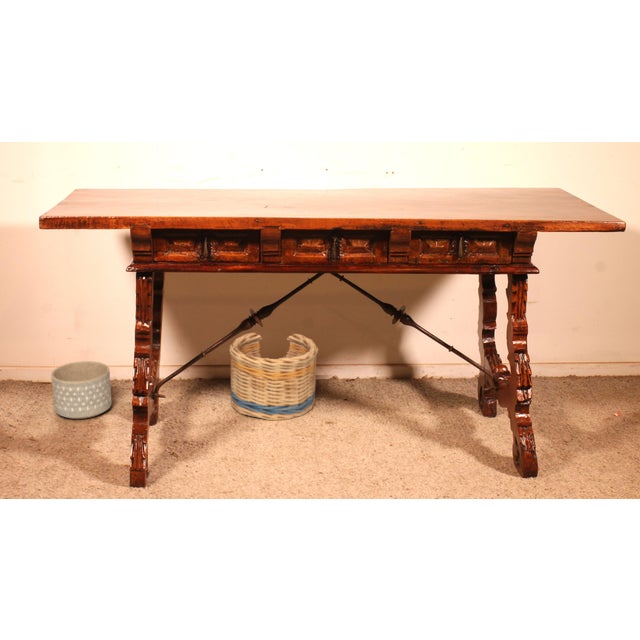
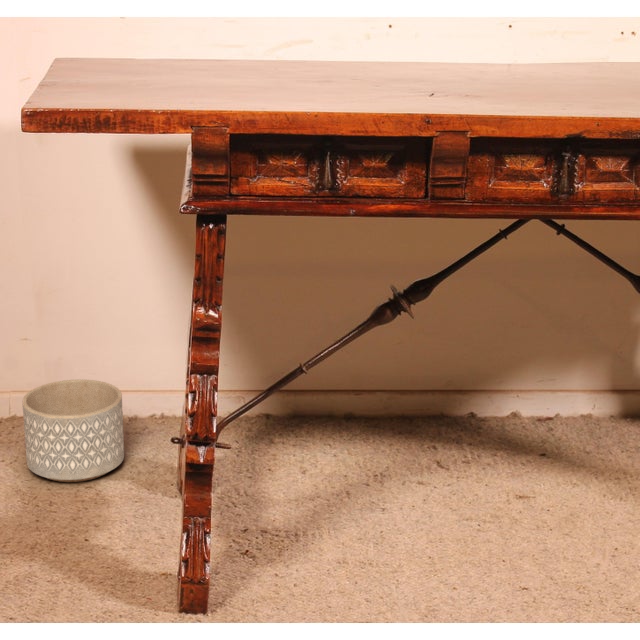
basket: present [229,333,318,420] -> none [333,329,496,492]

